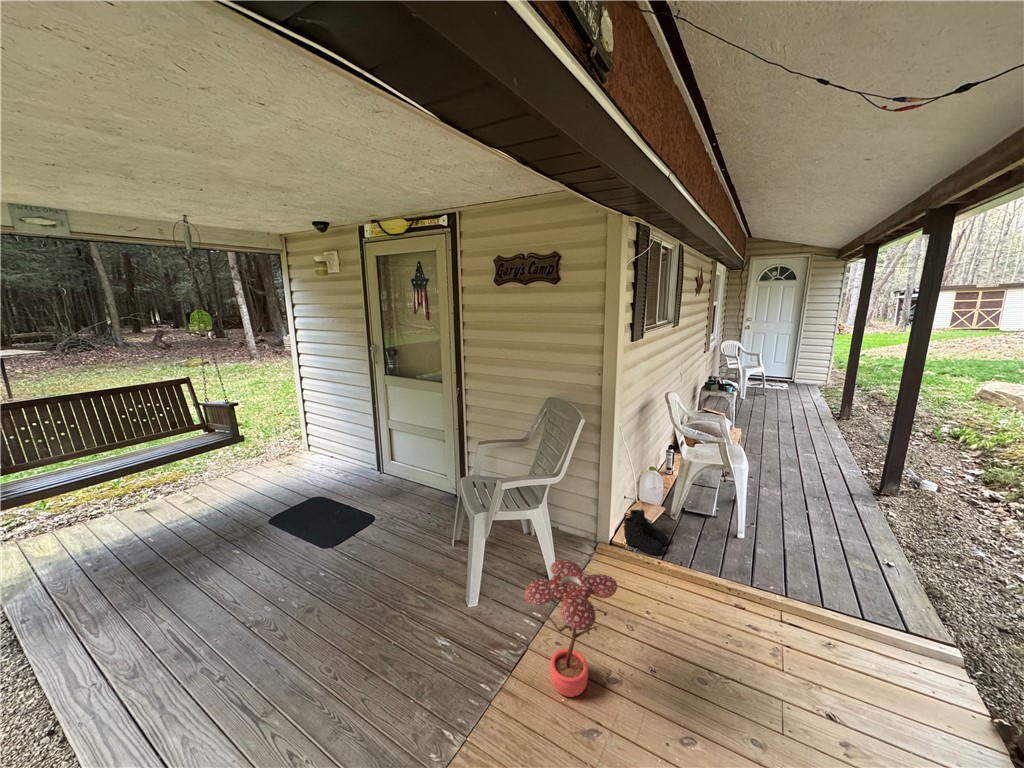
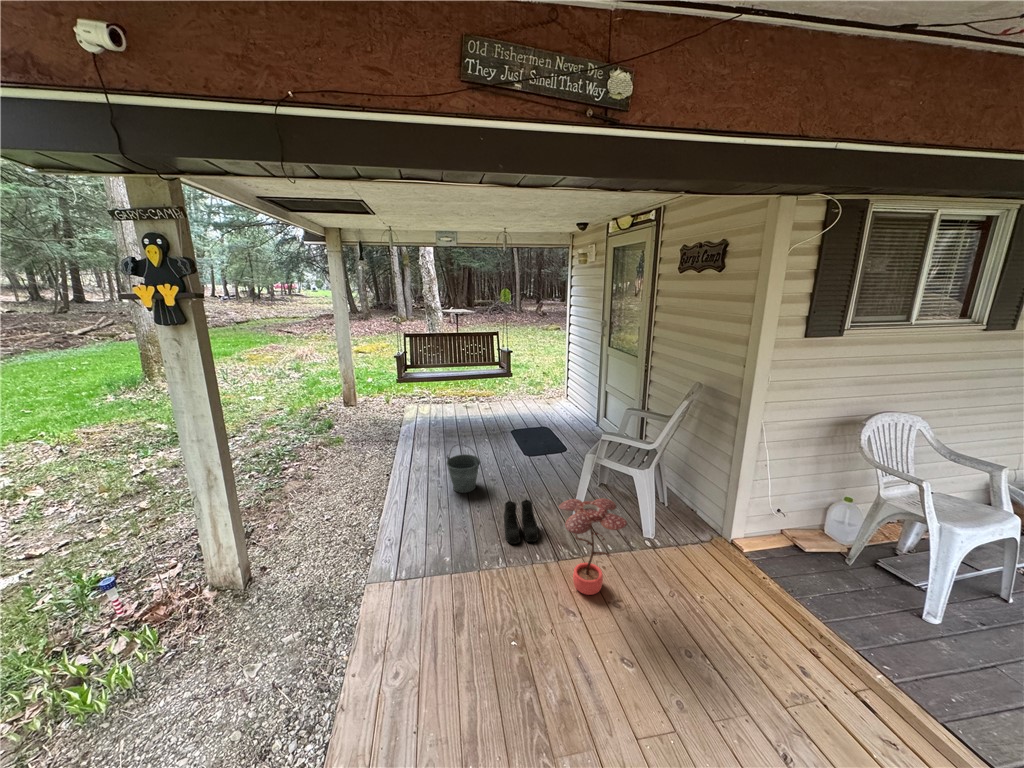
boots: present [623,509,668,555] -> present [504,499,539,544]
bucket: none [222,580,301,671] -> present [446,445,480,493]

